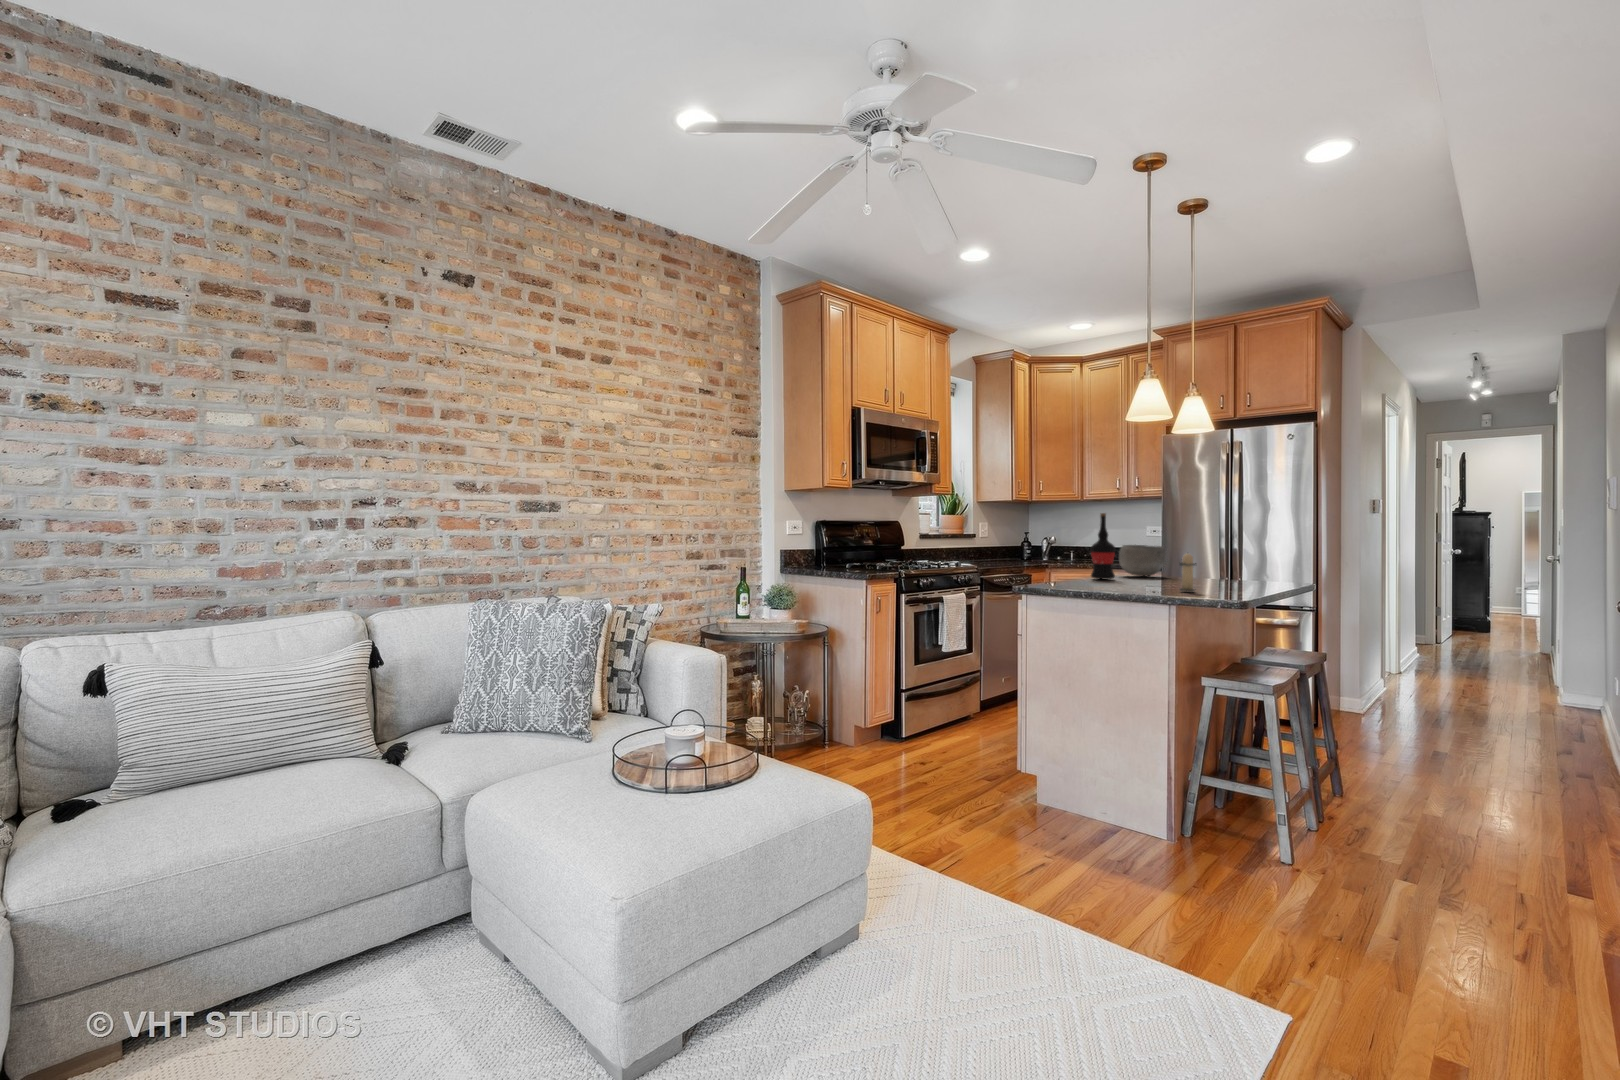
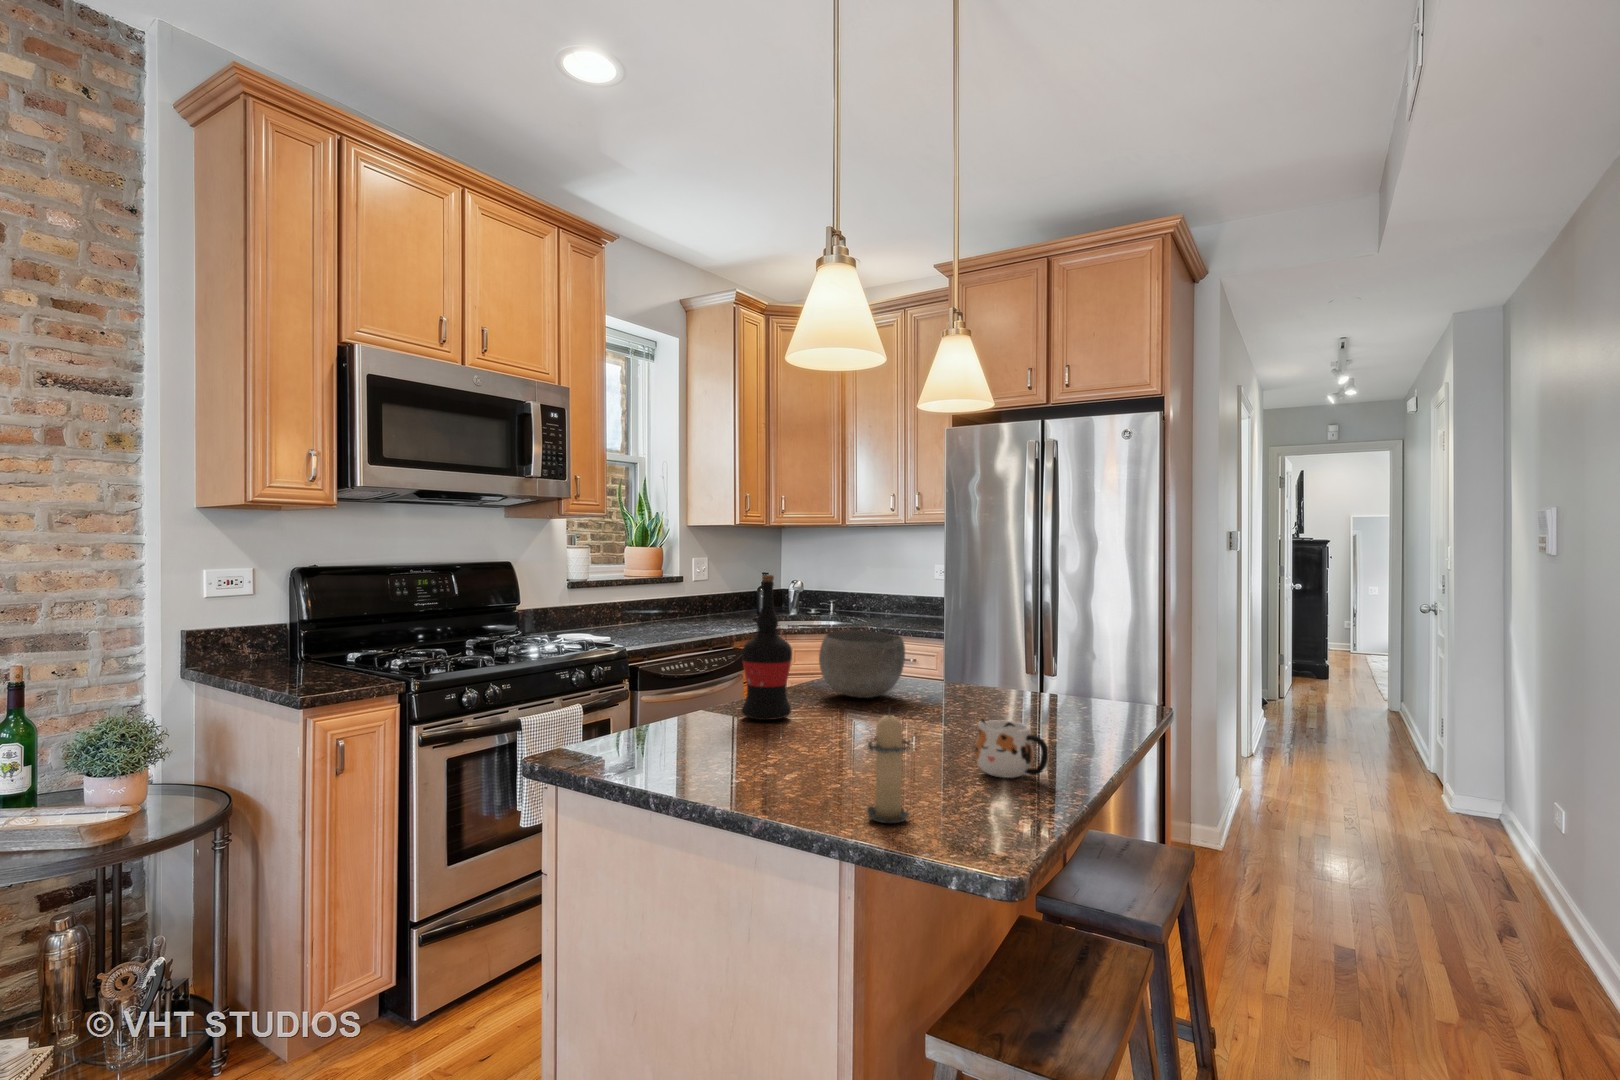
mug: none [1216,564,1250,588] -> present [975,719,1048,778]

